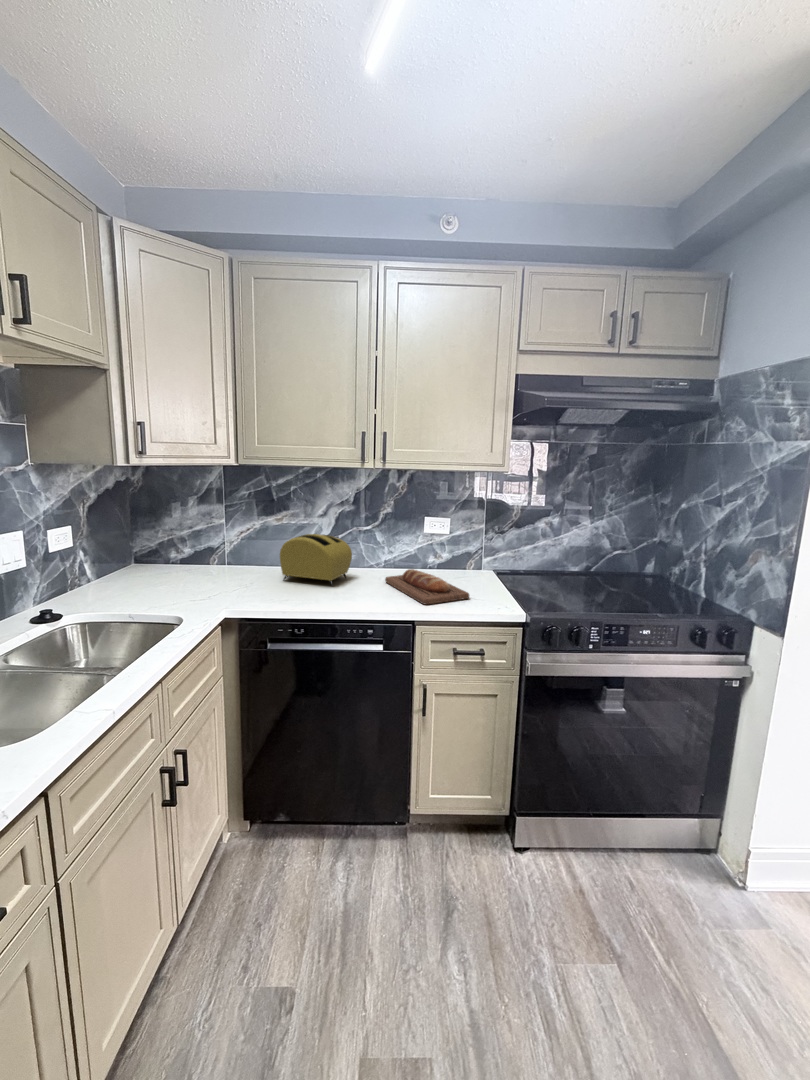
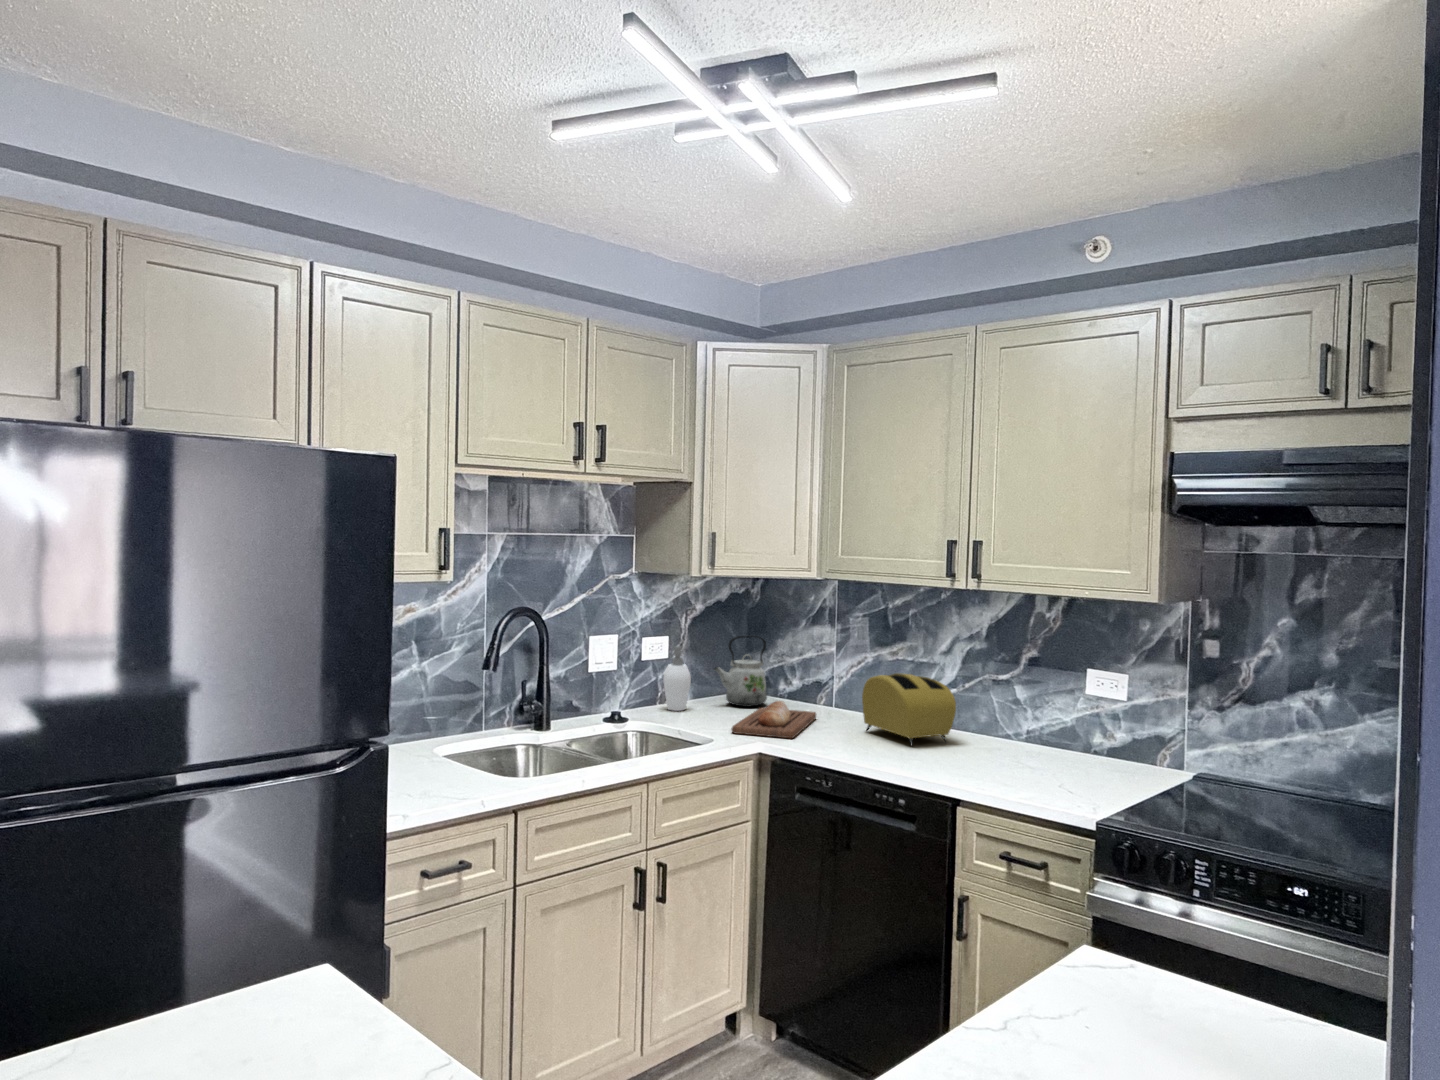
kettle: none [123,517,174,578] -> present [714,636,767,707]
soap dispenser: none [77,534,108,595] -> present [663,646,691,711]
bread loaf: present [385,569,469,604] -> present [732,701,816,738]

